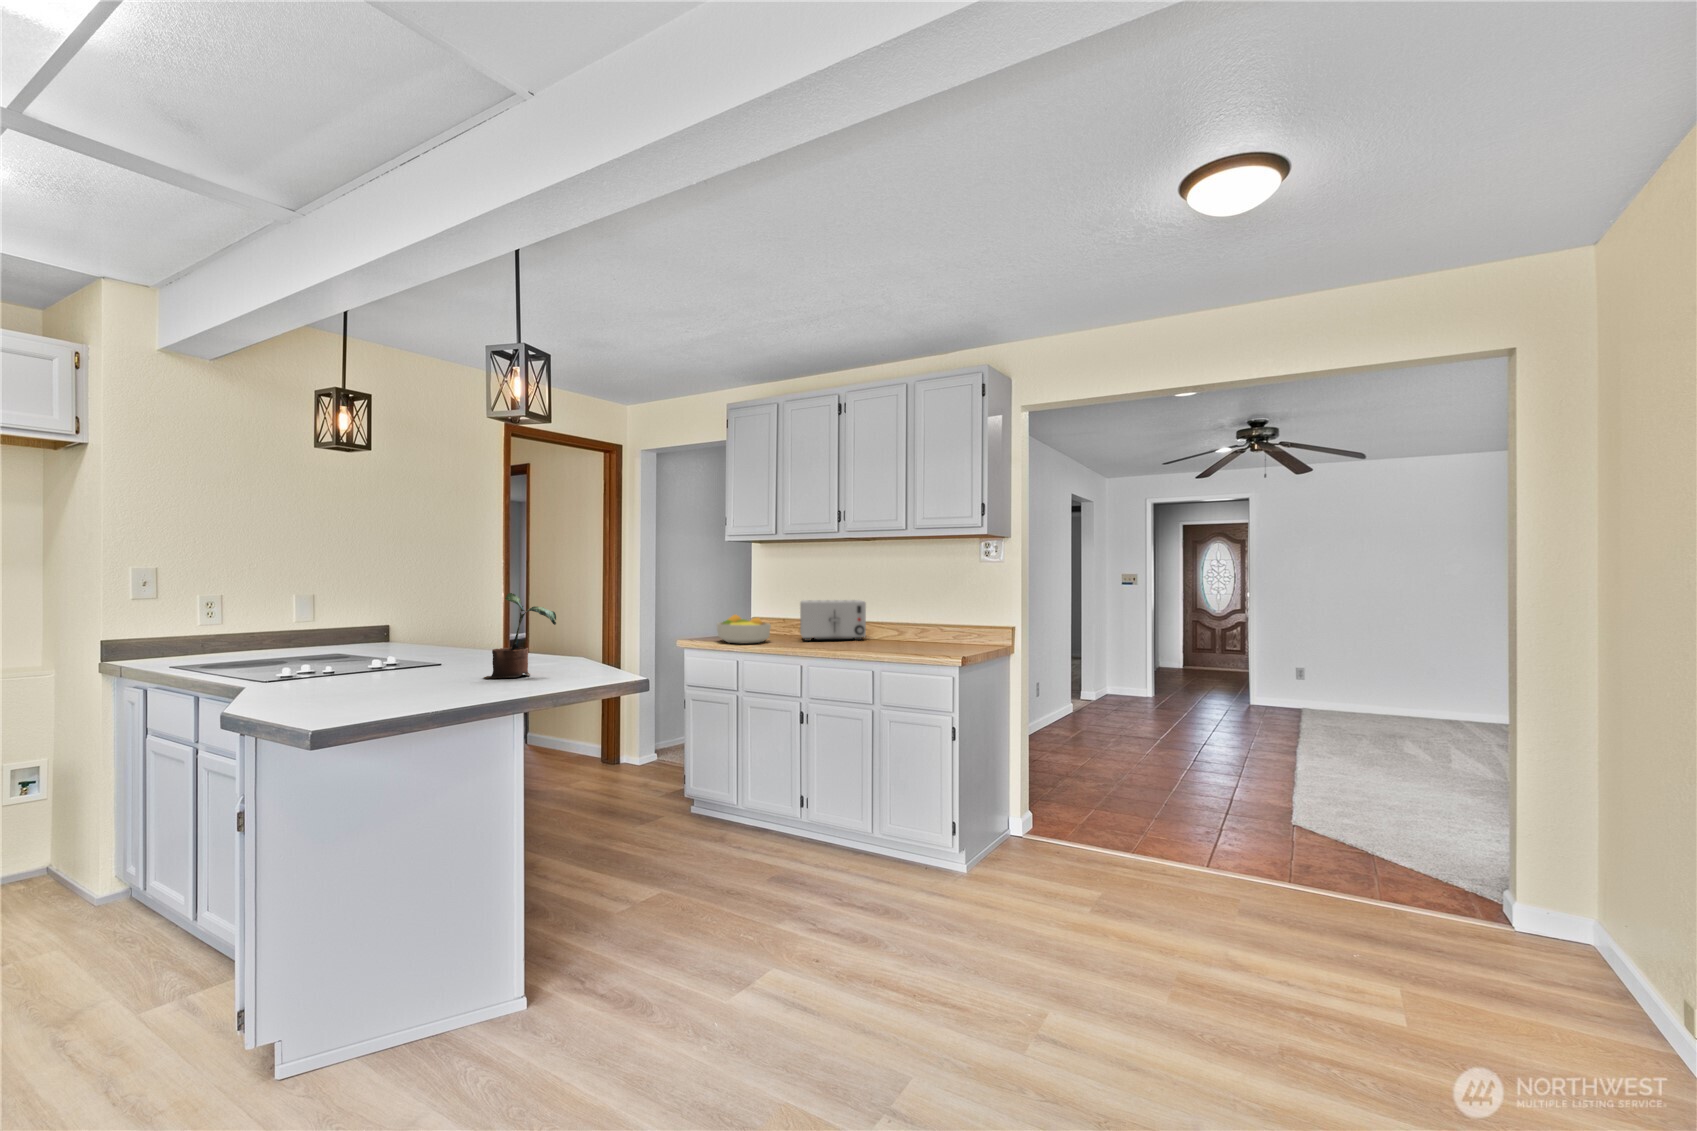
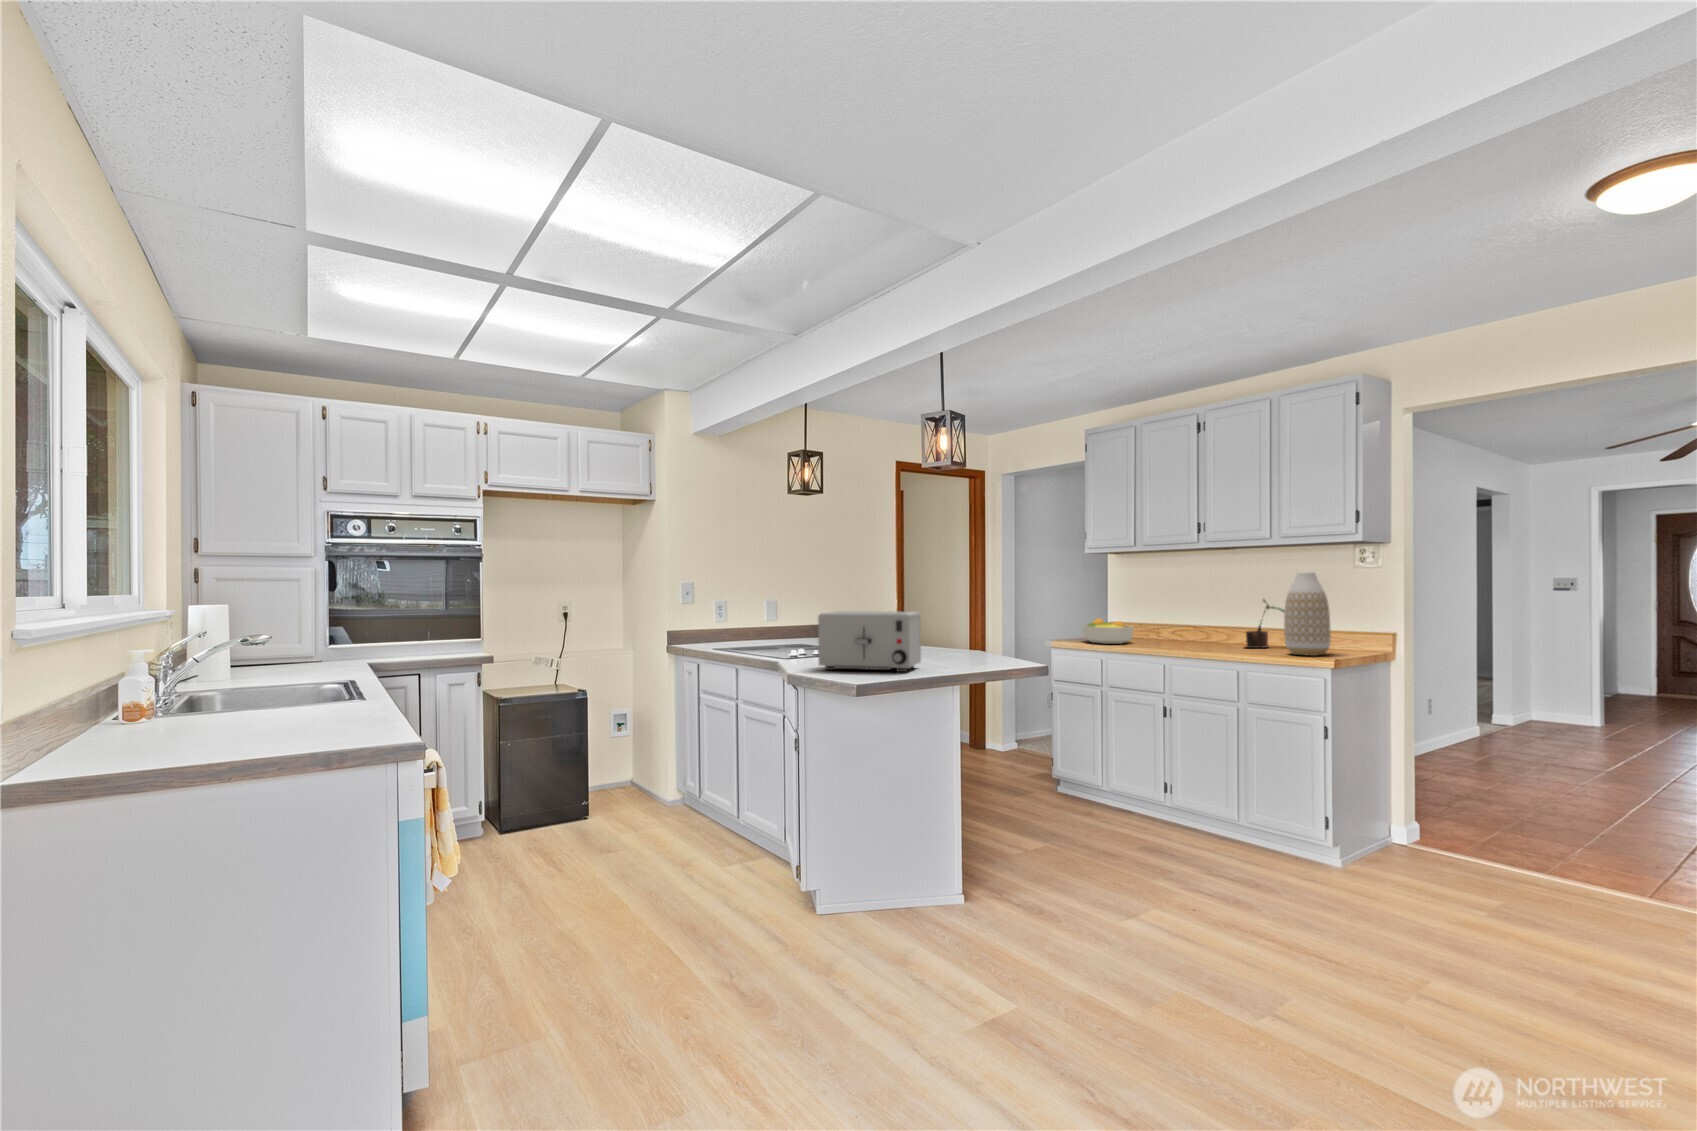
vase: none [916,566,958,652] -> present [1284,572,1331,656]
potted plant: present [484,593,556,678] -> present [1246,599,1285,648]
toaster: present [800,600,866,641] -> present [818,611,921,672]

